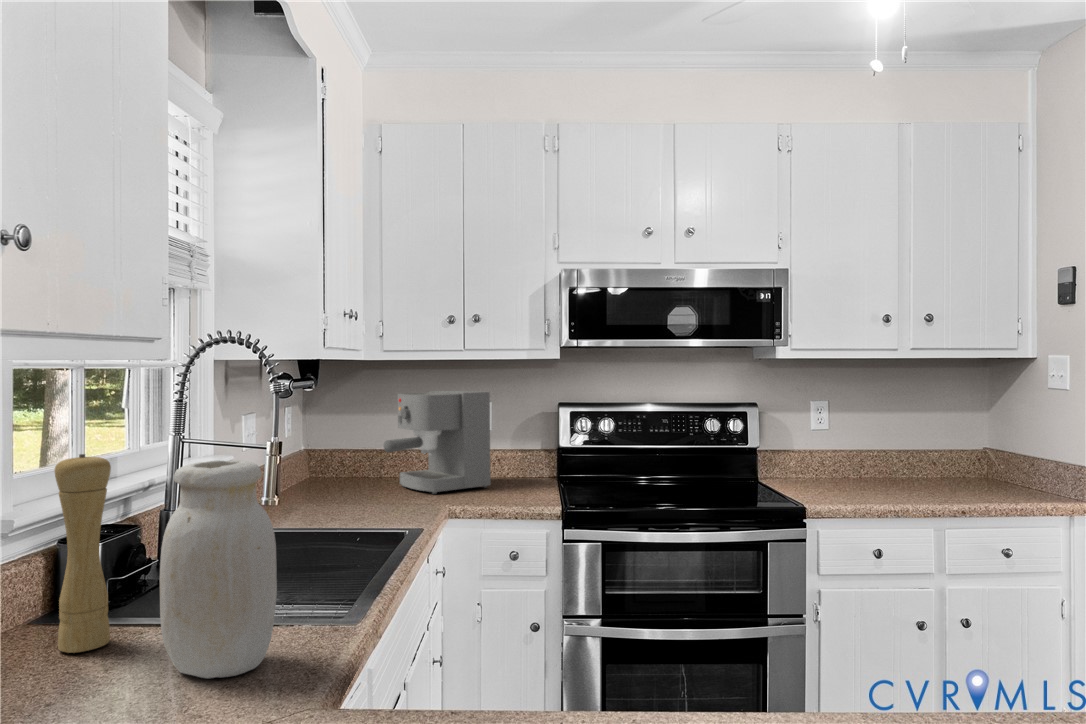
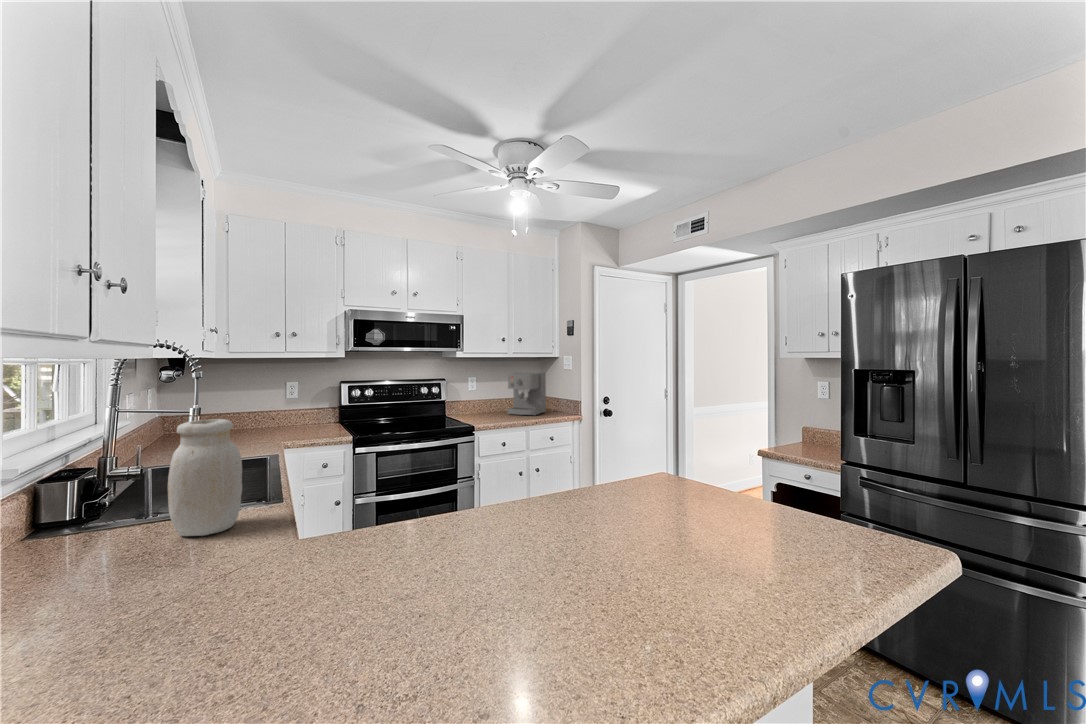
coffee maker: present [384,391,491,494] -> present [507,372,546,416]
pepper mill: present [55,454,111,653] -> none [66,423,111,544]

